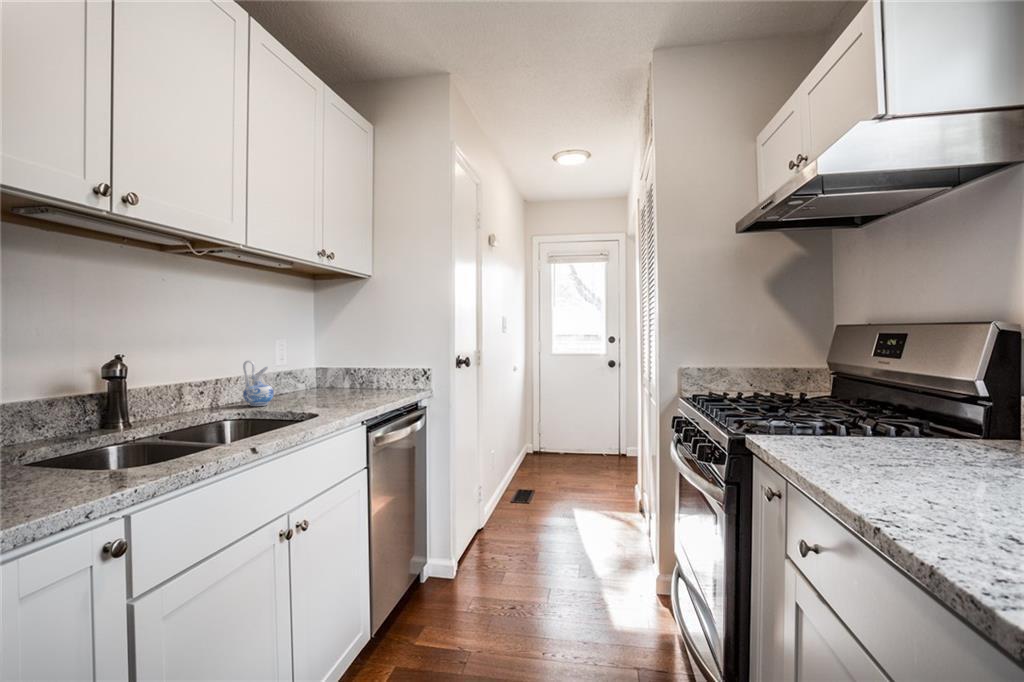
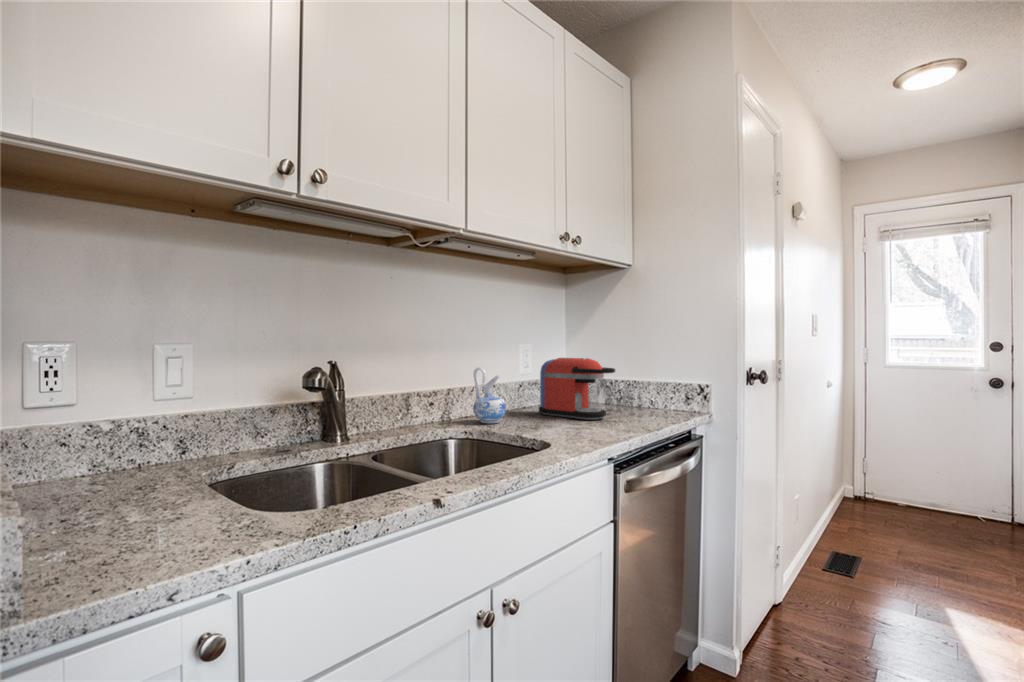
coffee maker: none [298,351,363,399] -> present [539,358,615,420]

